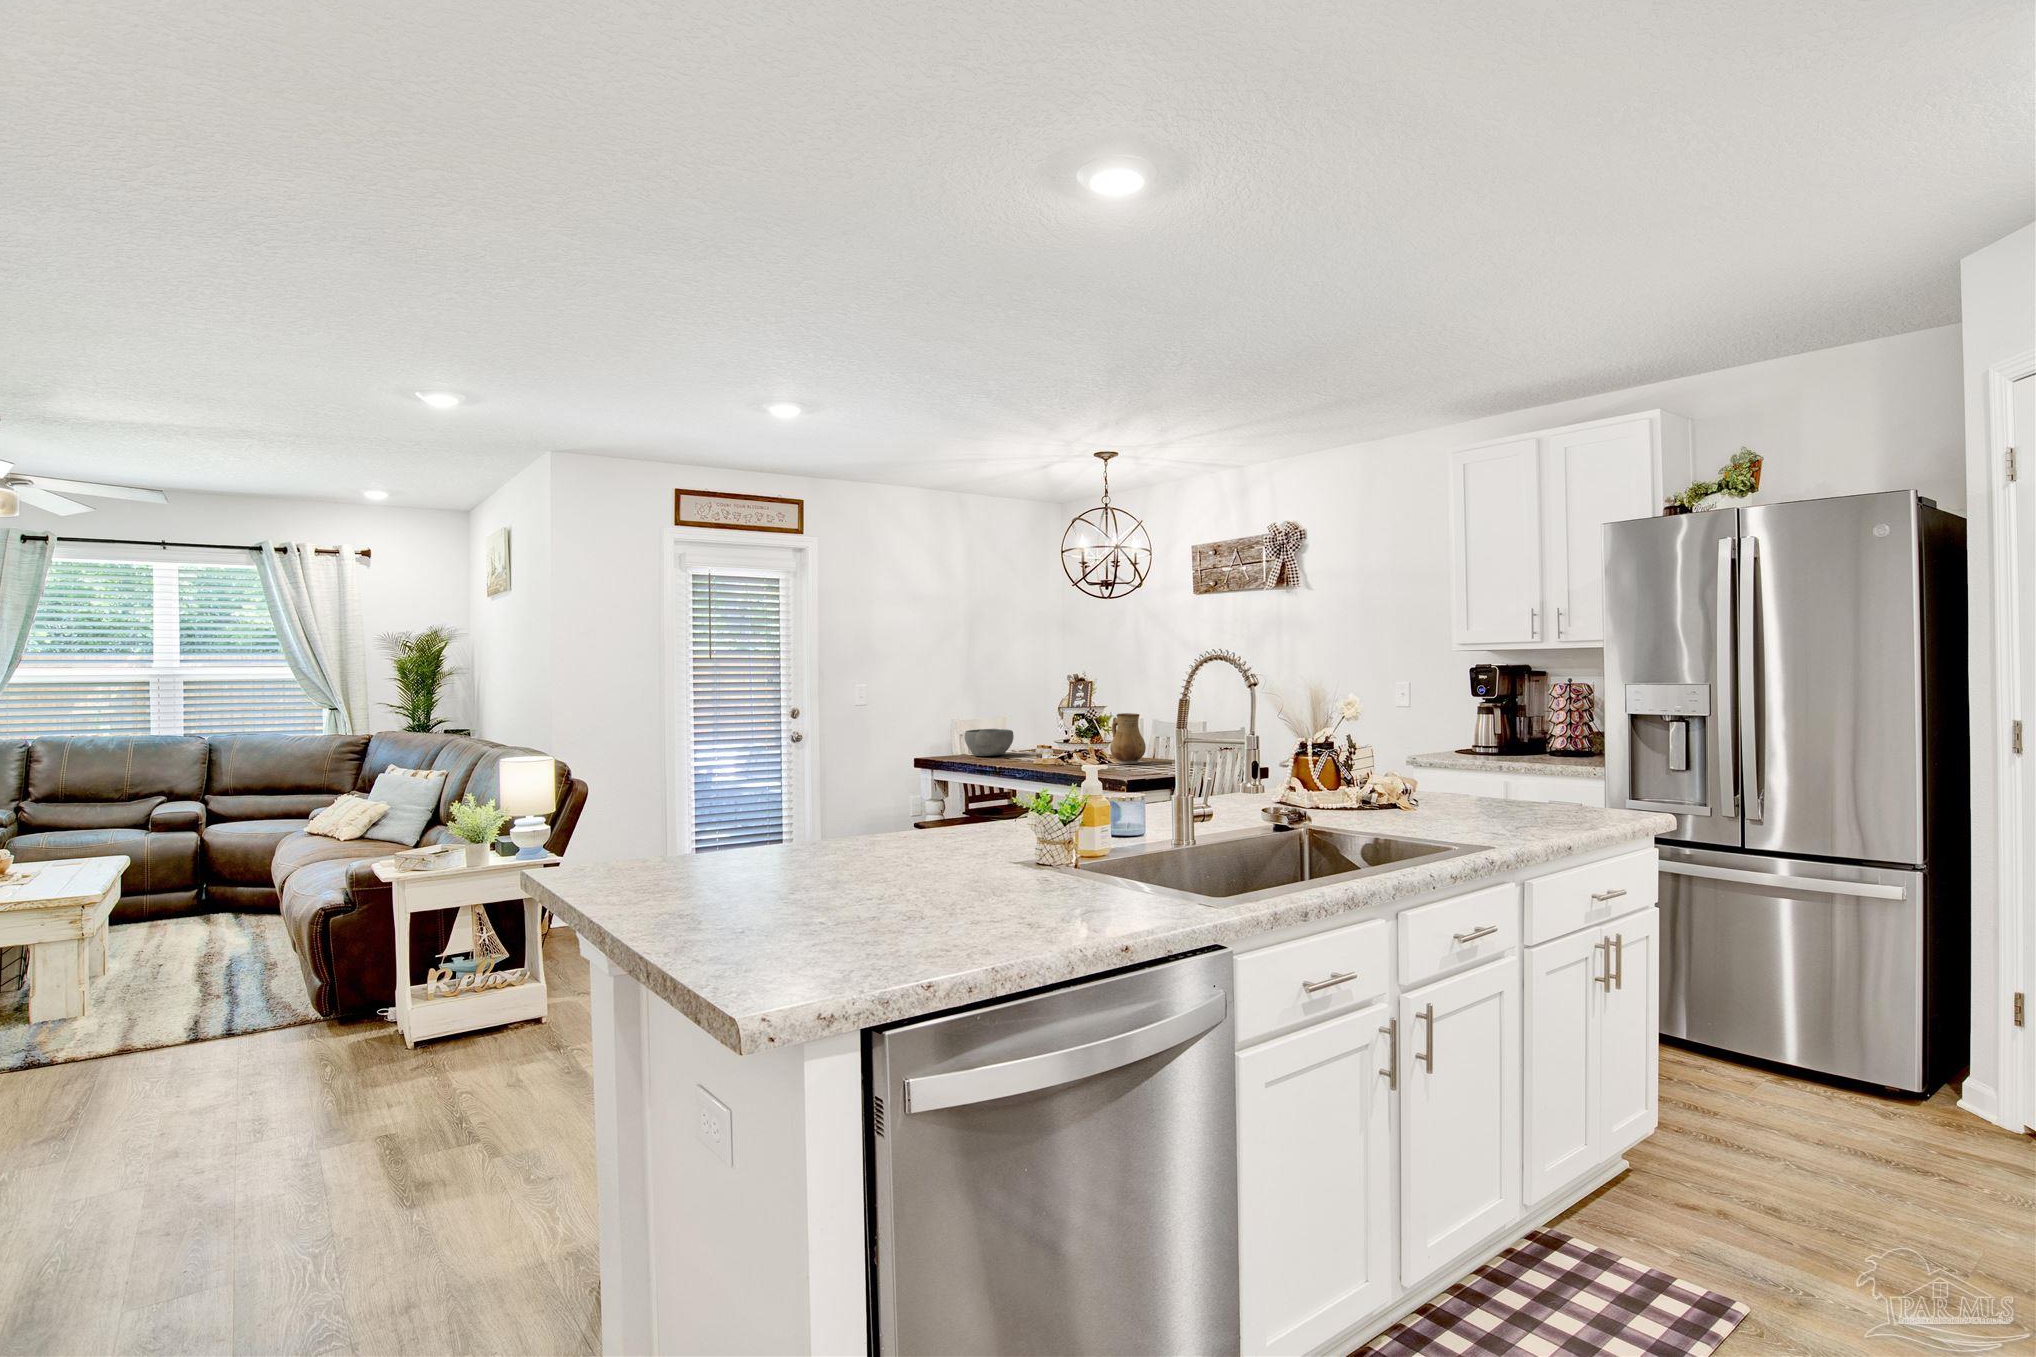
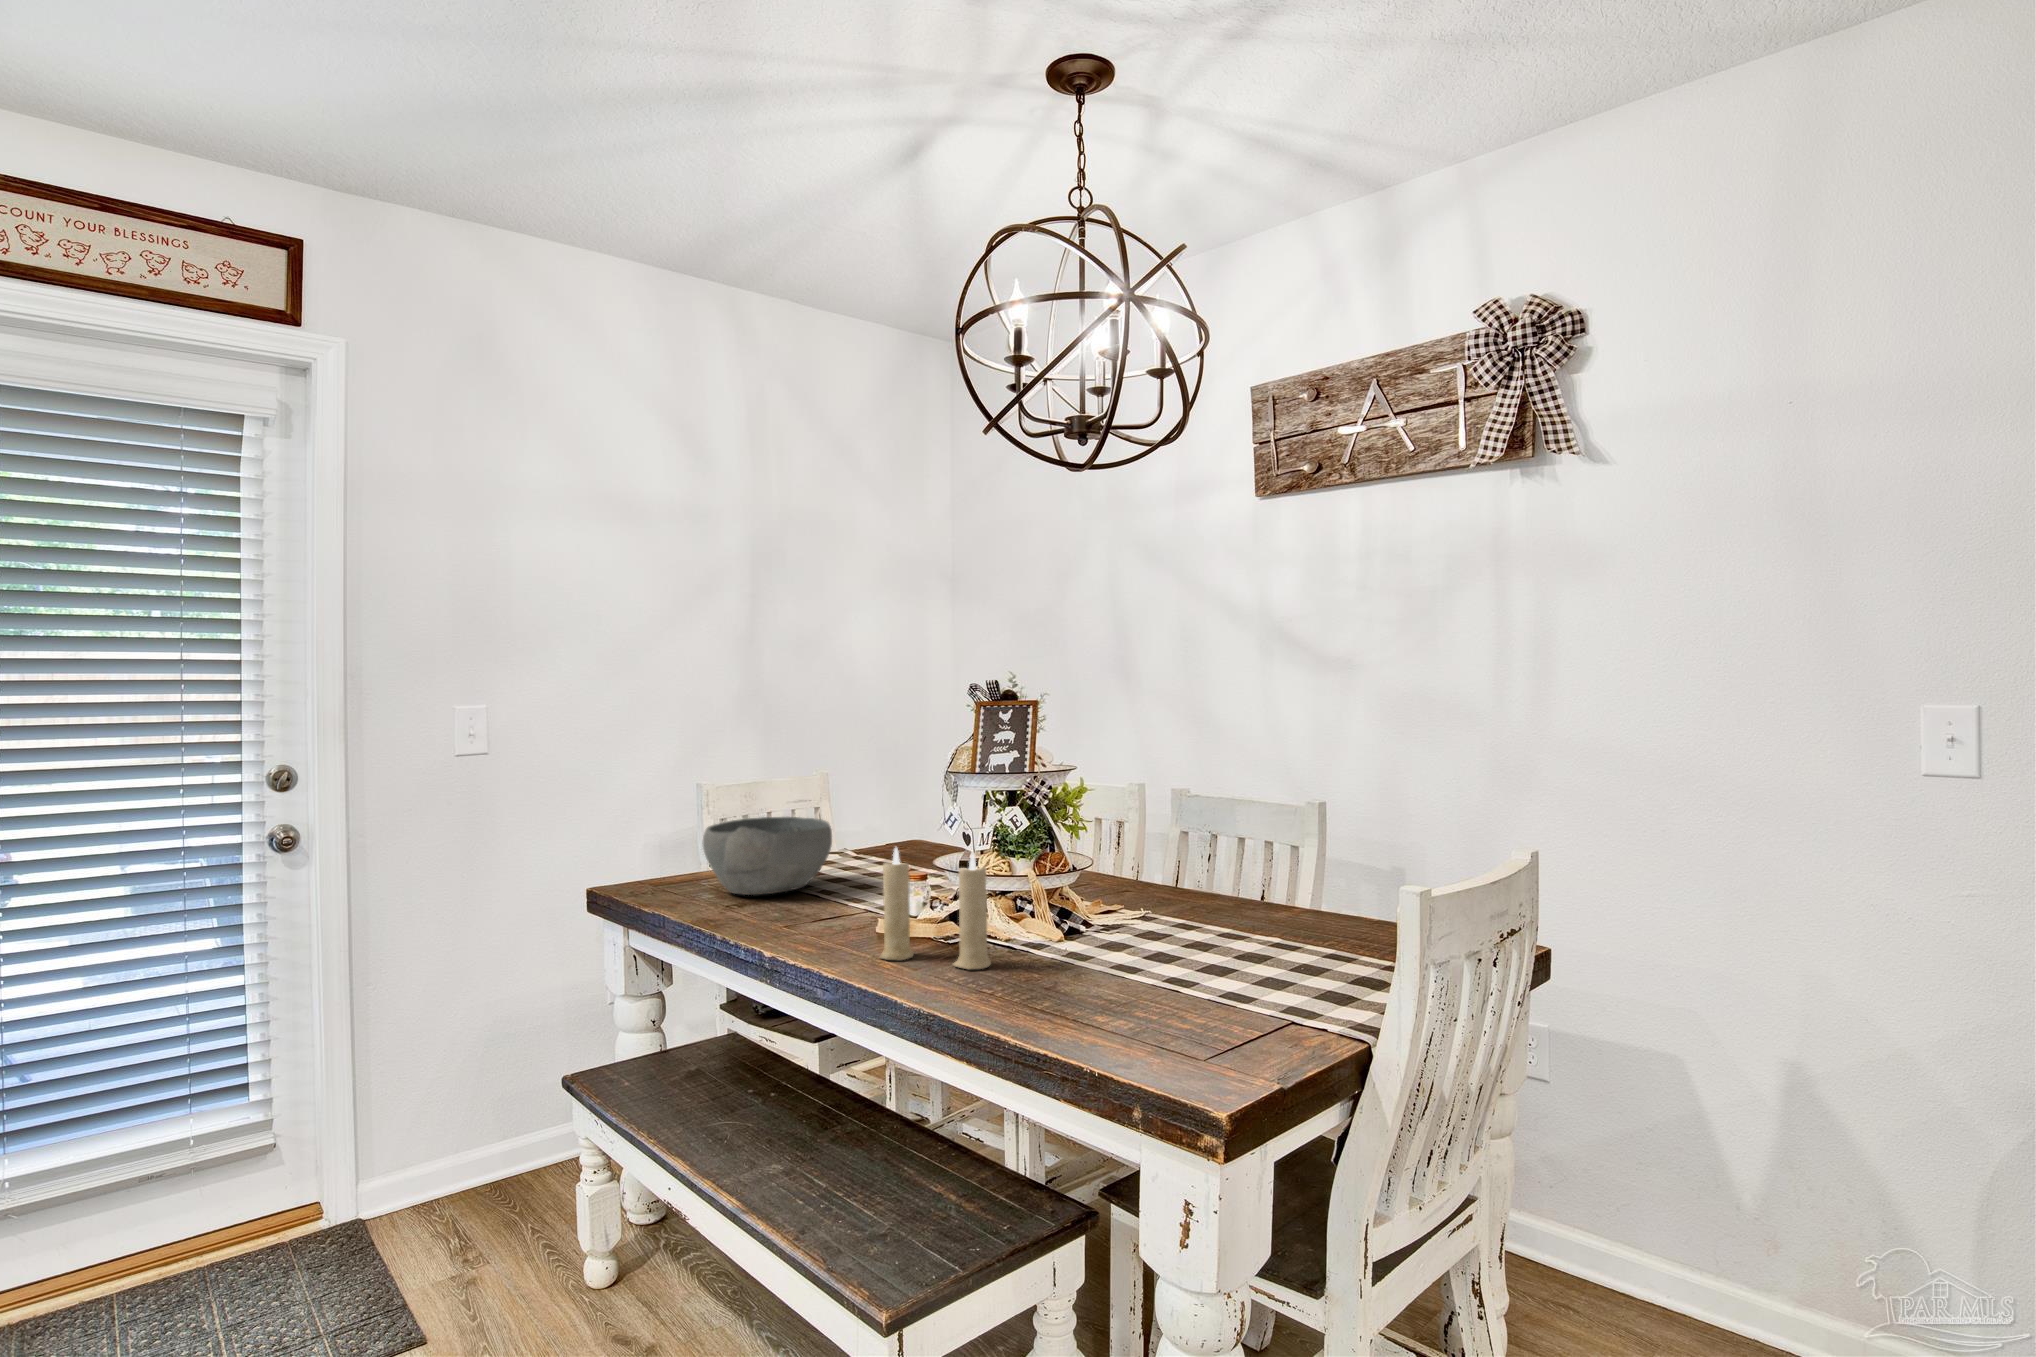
ceramic pitcher: present [1110,713,1146,764] -> none [1094,791,1199,947]
candle: none [1038,729,1075,767] -> present [880,848,991,969]

